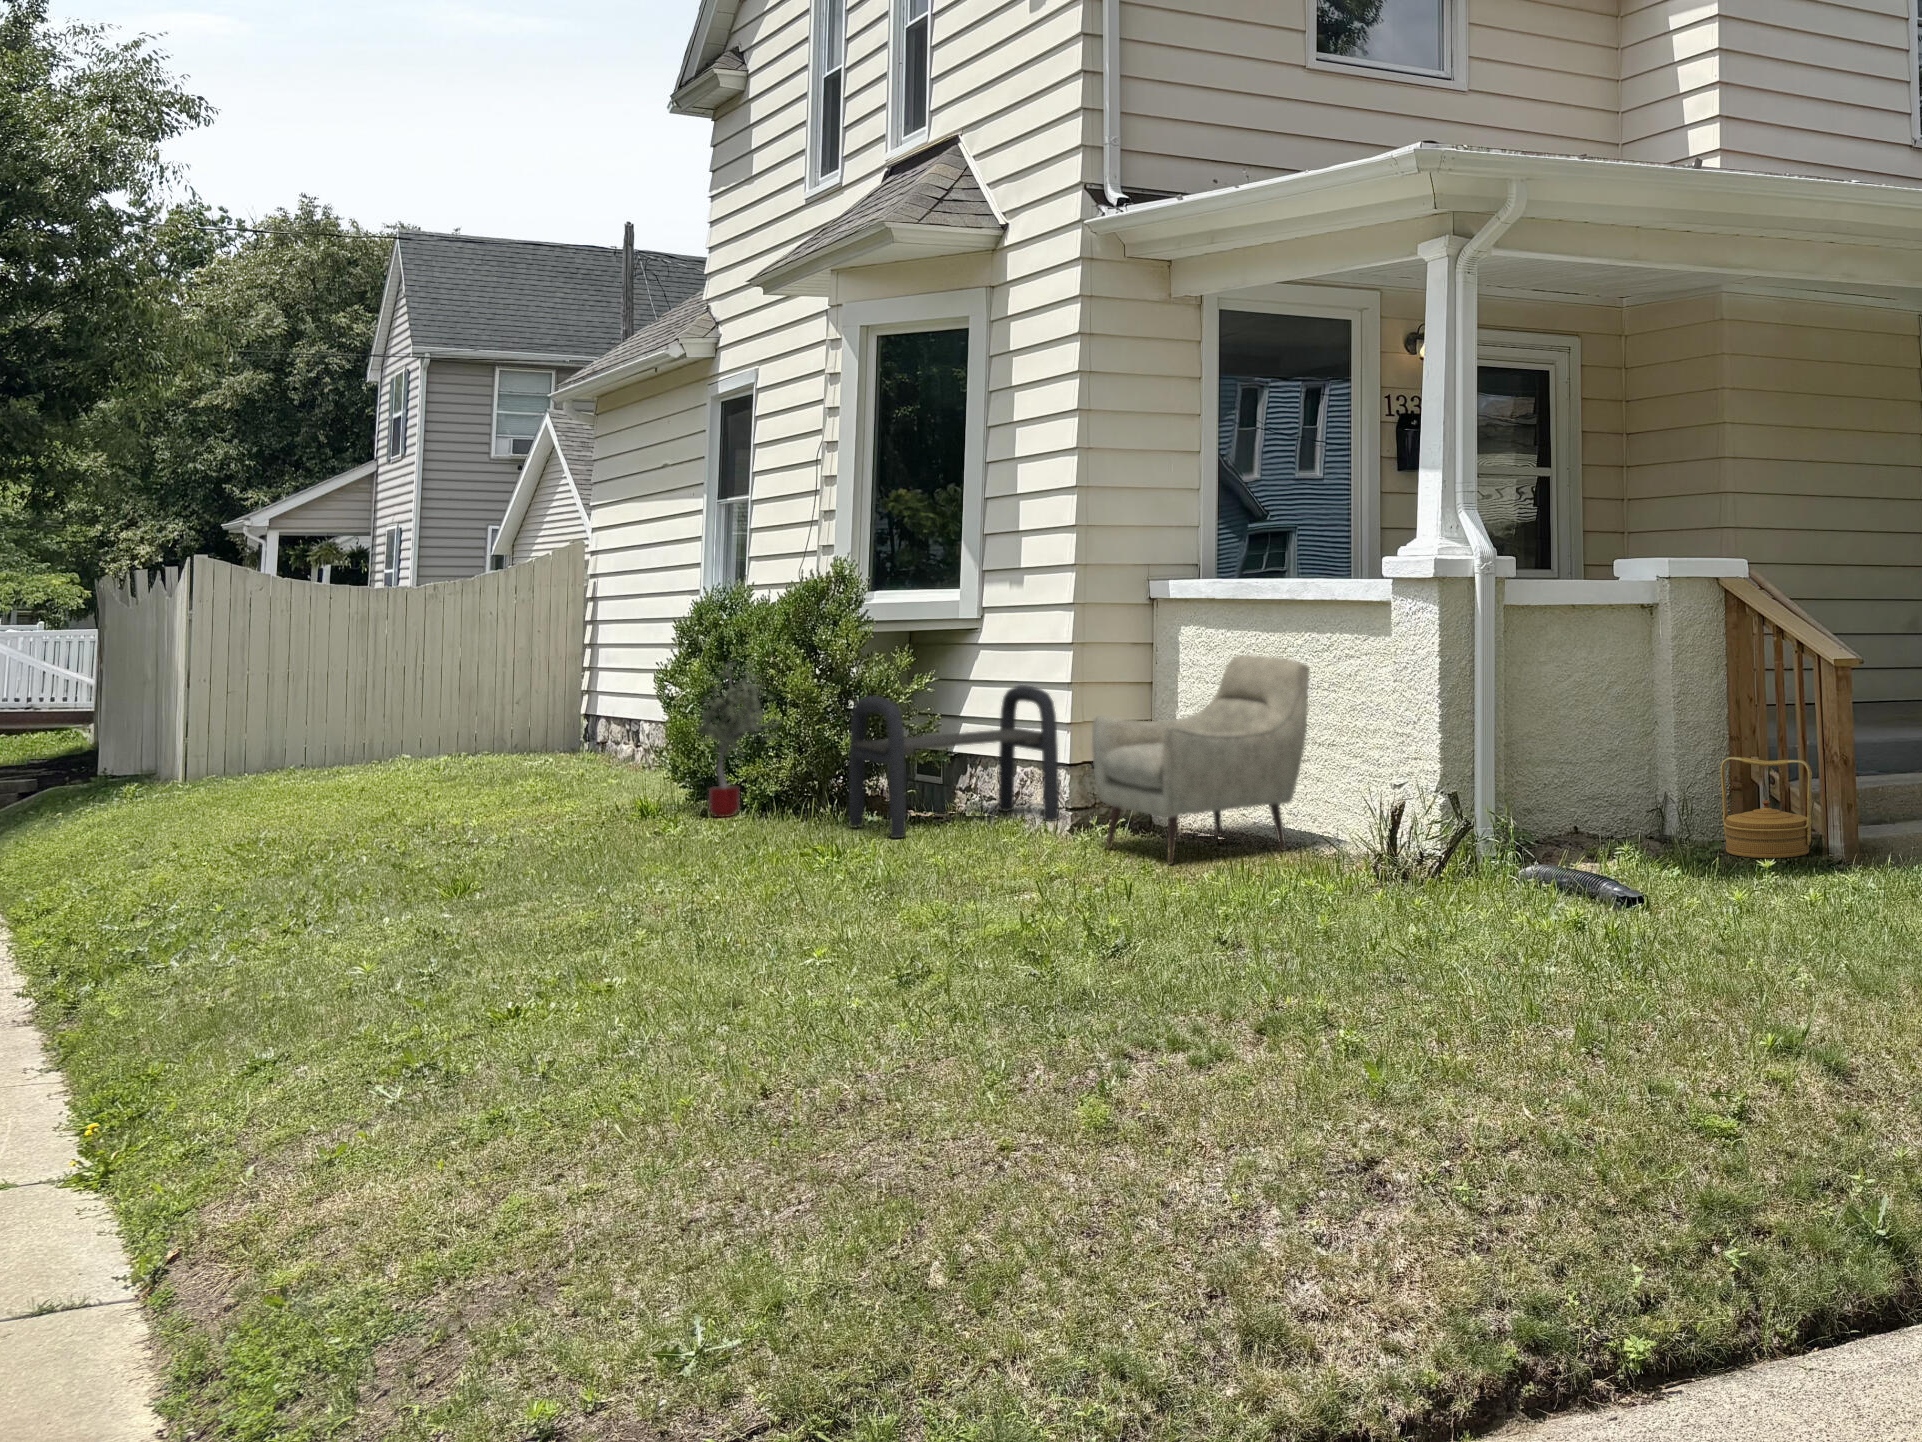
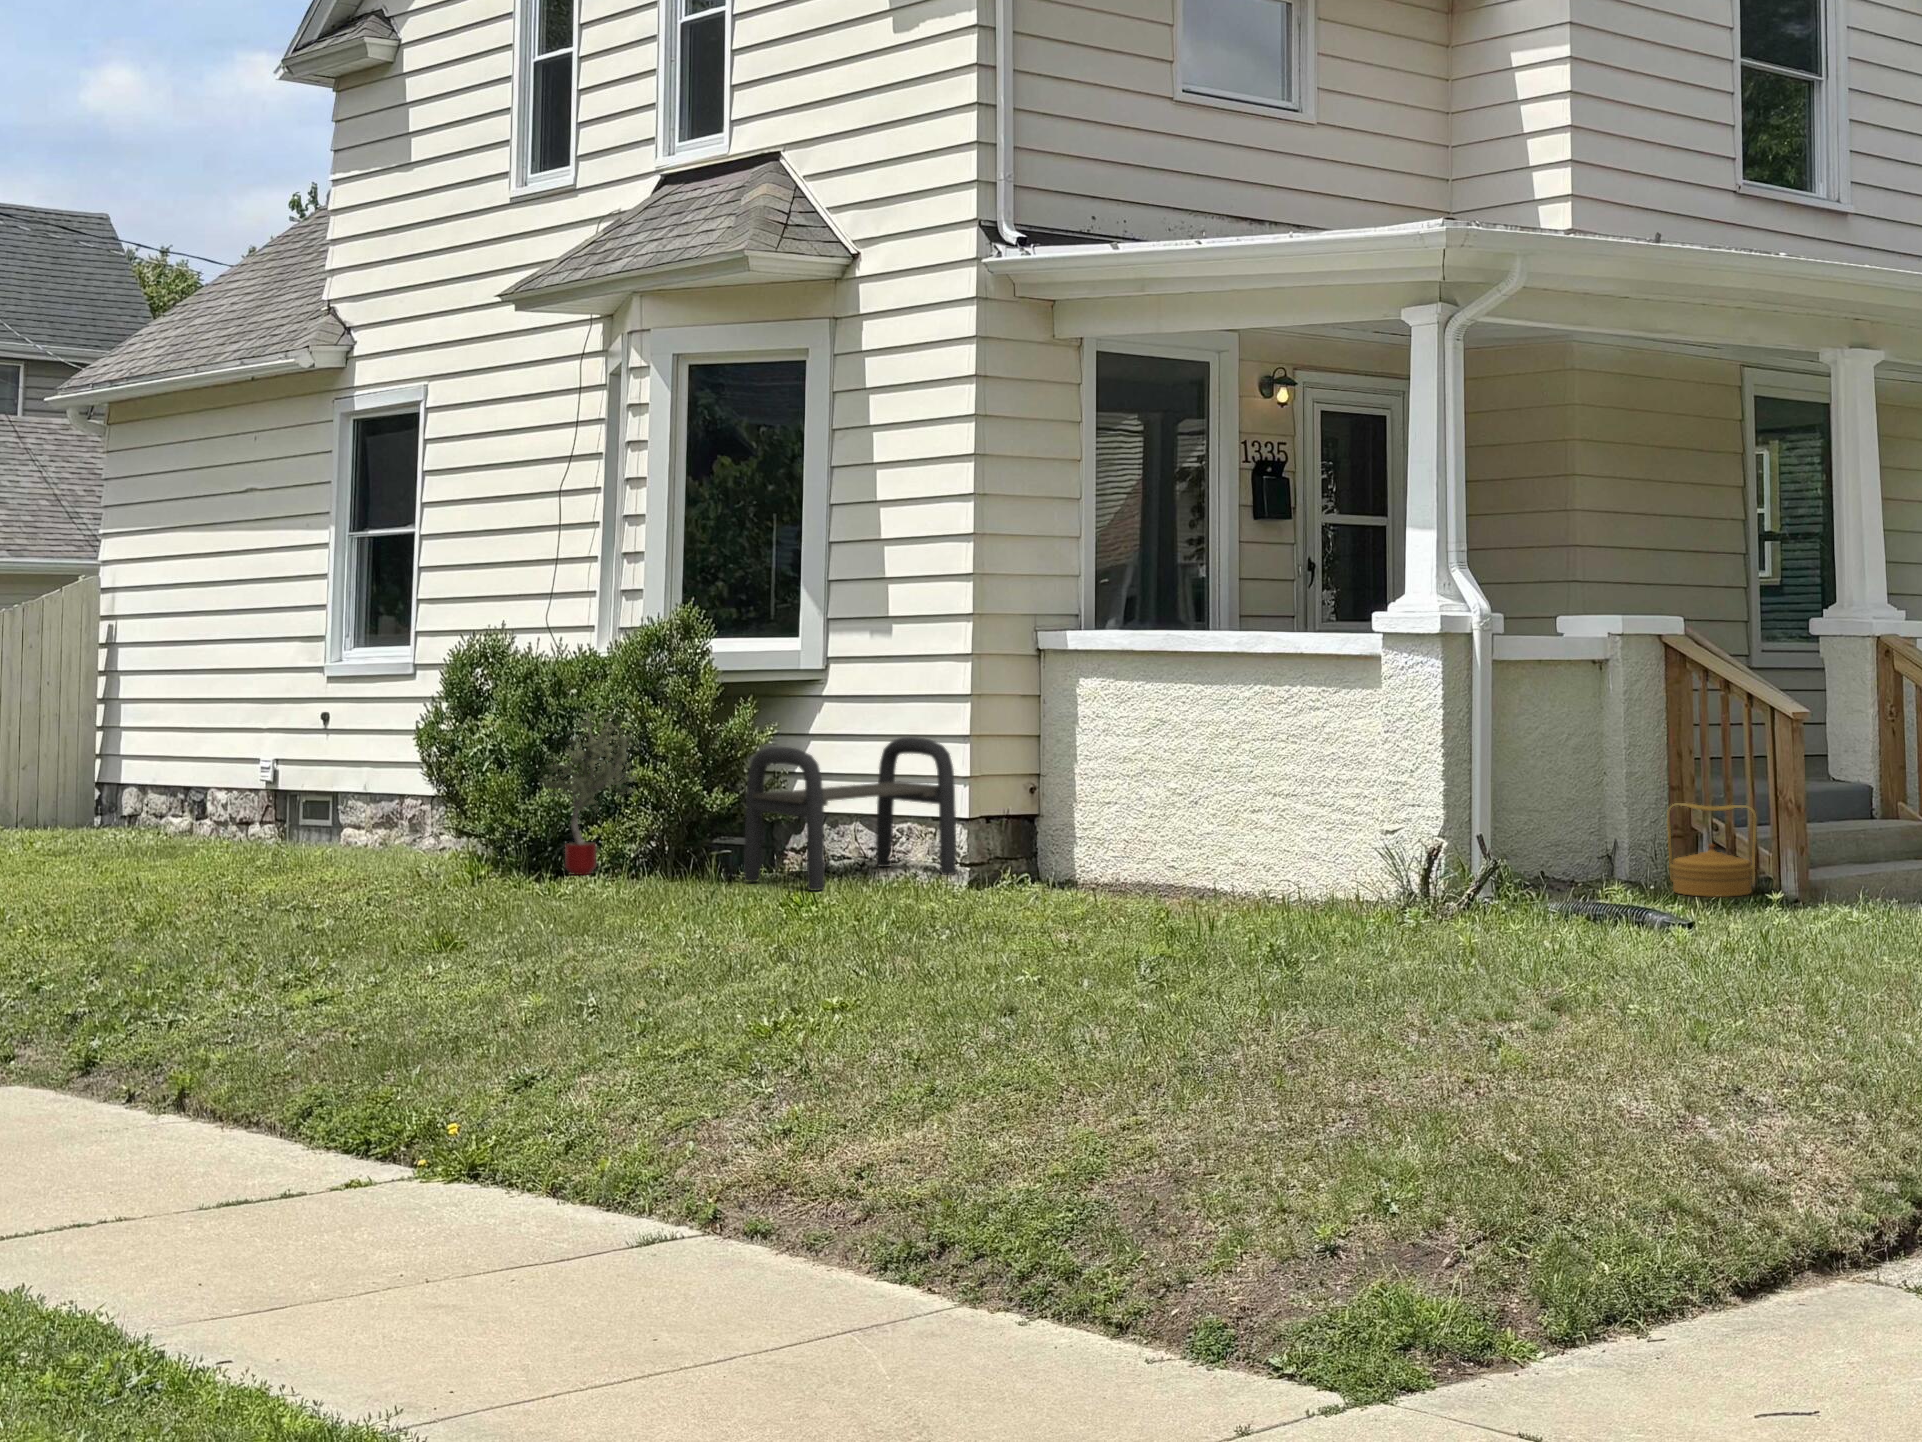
chair: present [1092,655,1309,865] -> none [1042,706,1263,909]

